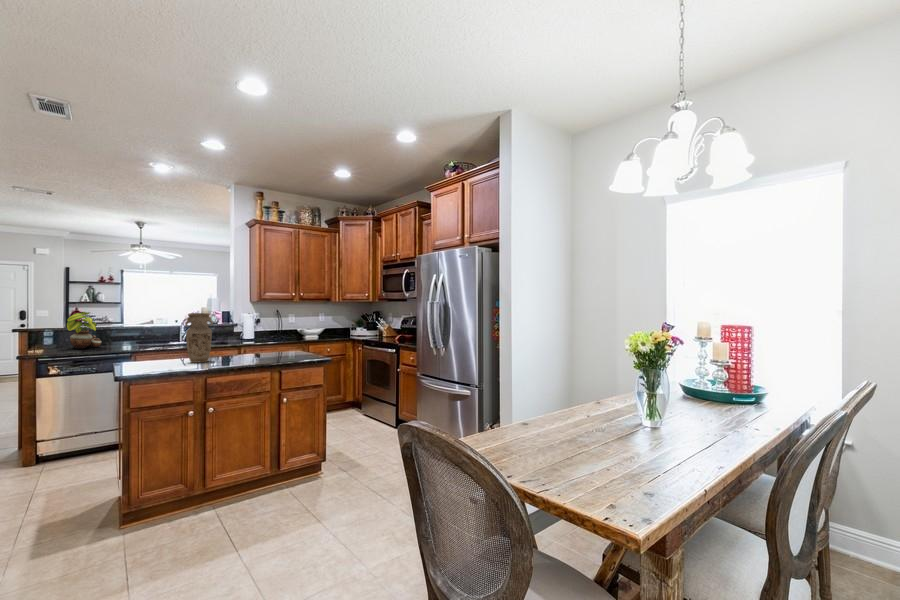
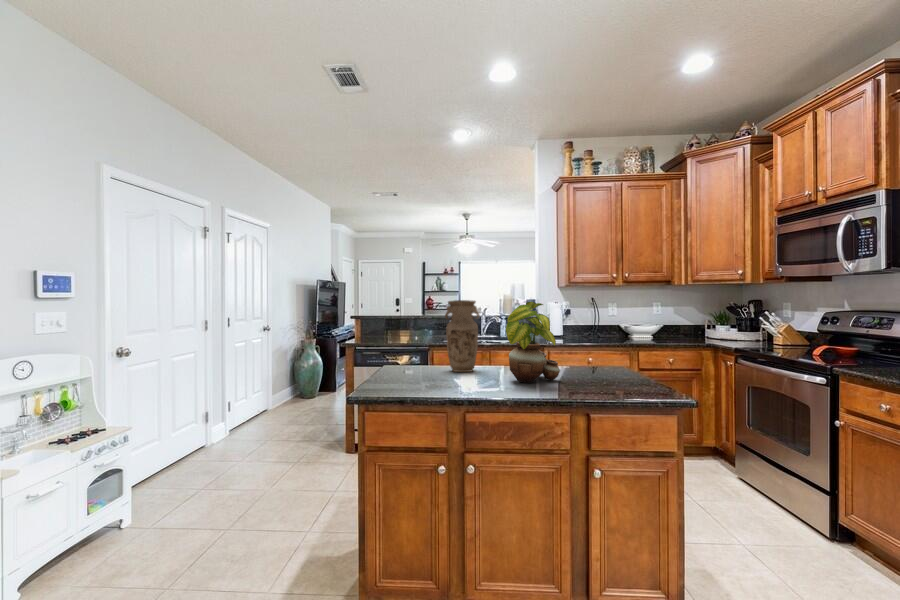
potted plant: present [67,312,102,349] -> present [506,302,560,383]

